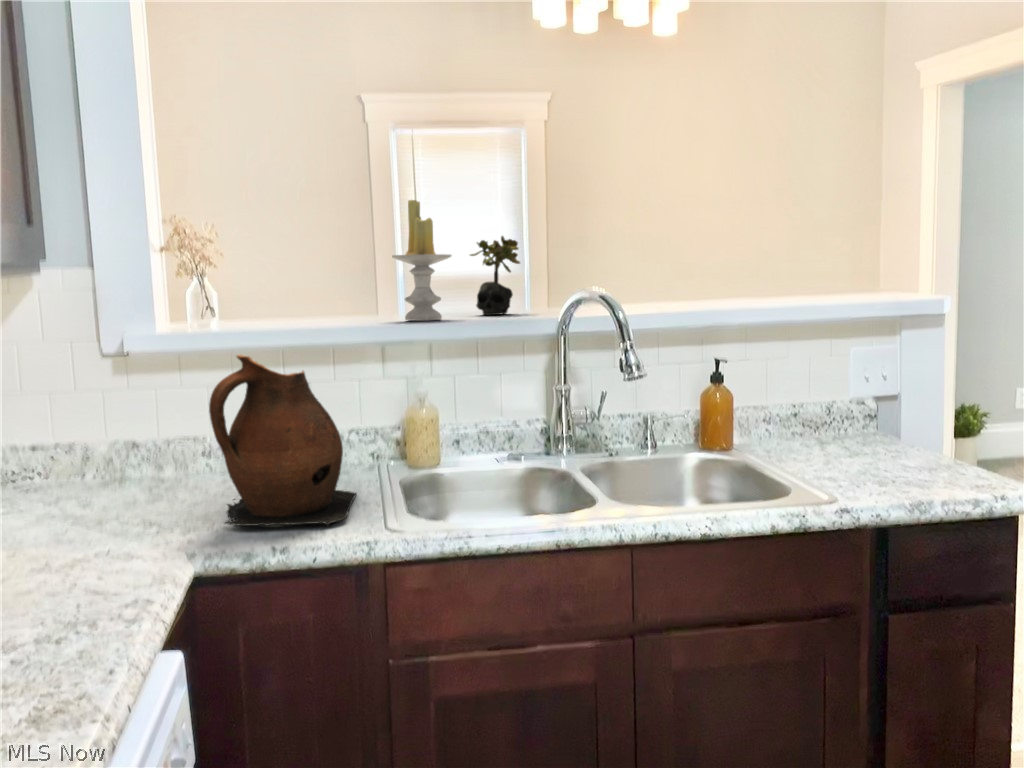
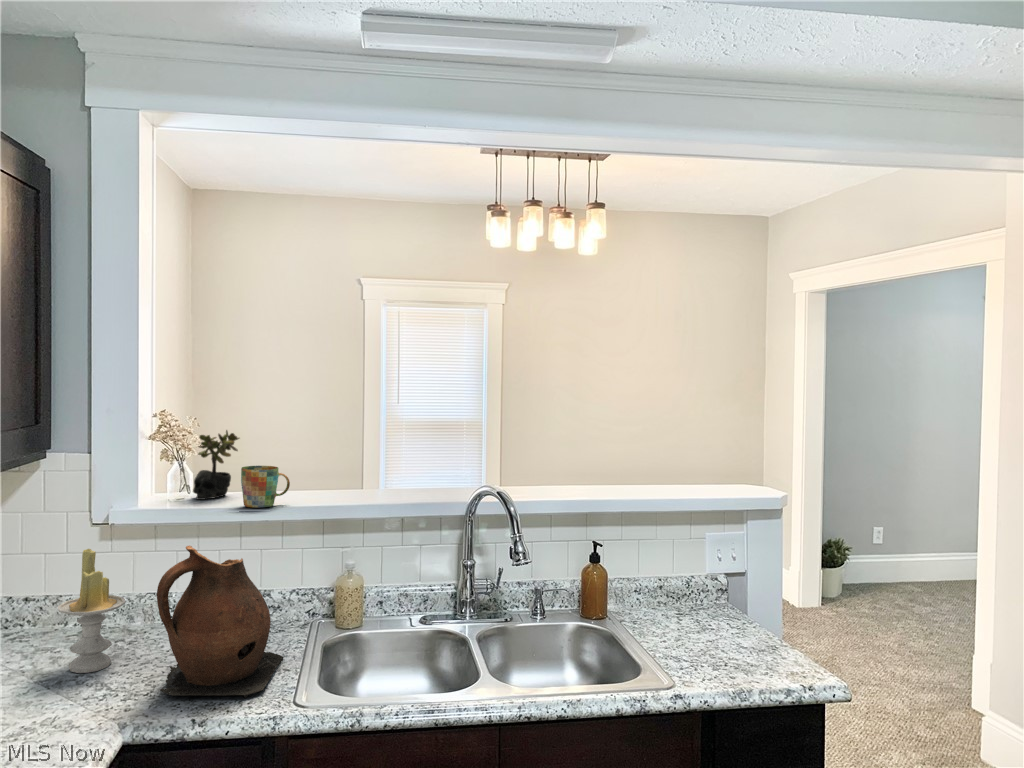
candle: present [392,200,451,321] -> present [58,549,126,673]
succulent plant: present [470,236,520,315] -> present [193,430,239,500]
mug: none [279,277,338,325] -> present [241,466,290,508]

